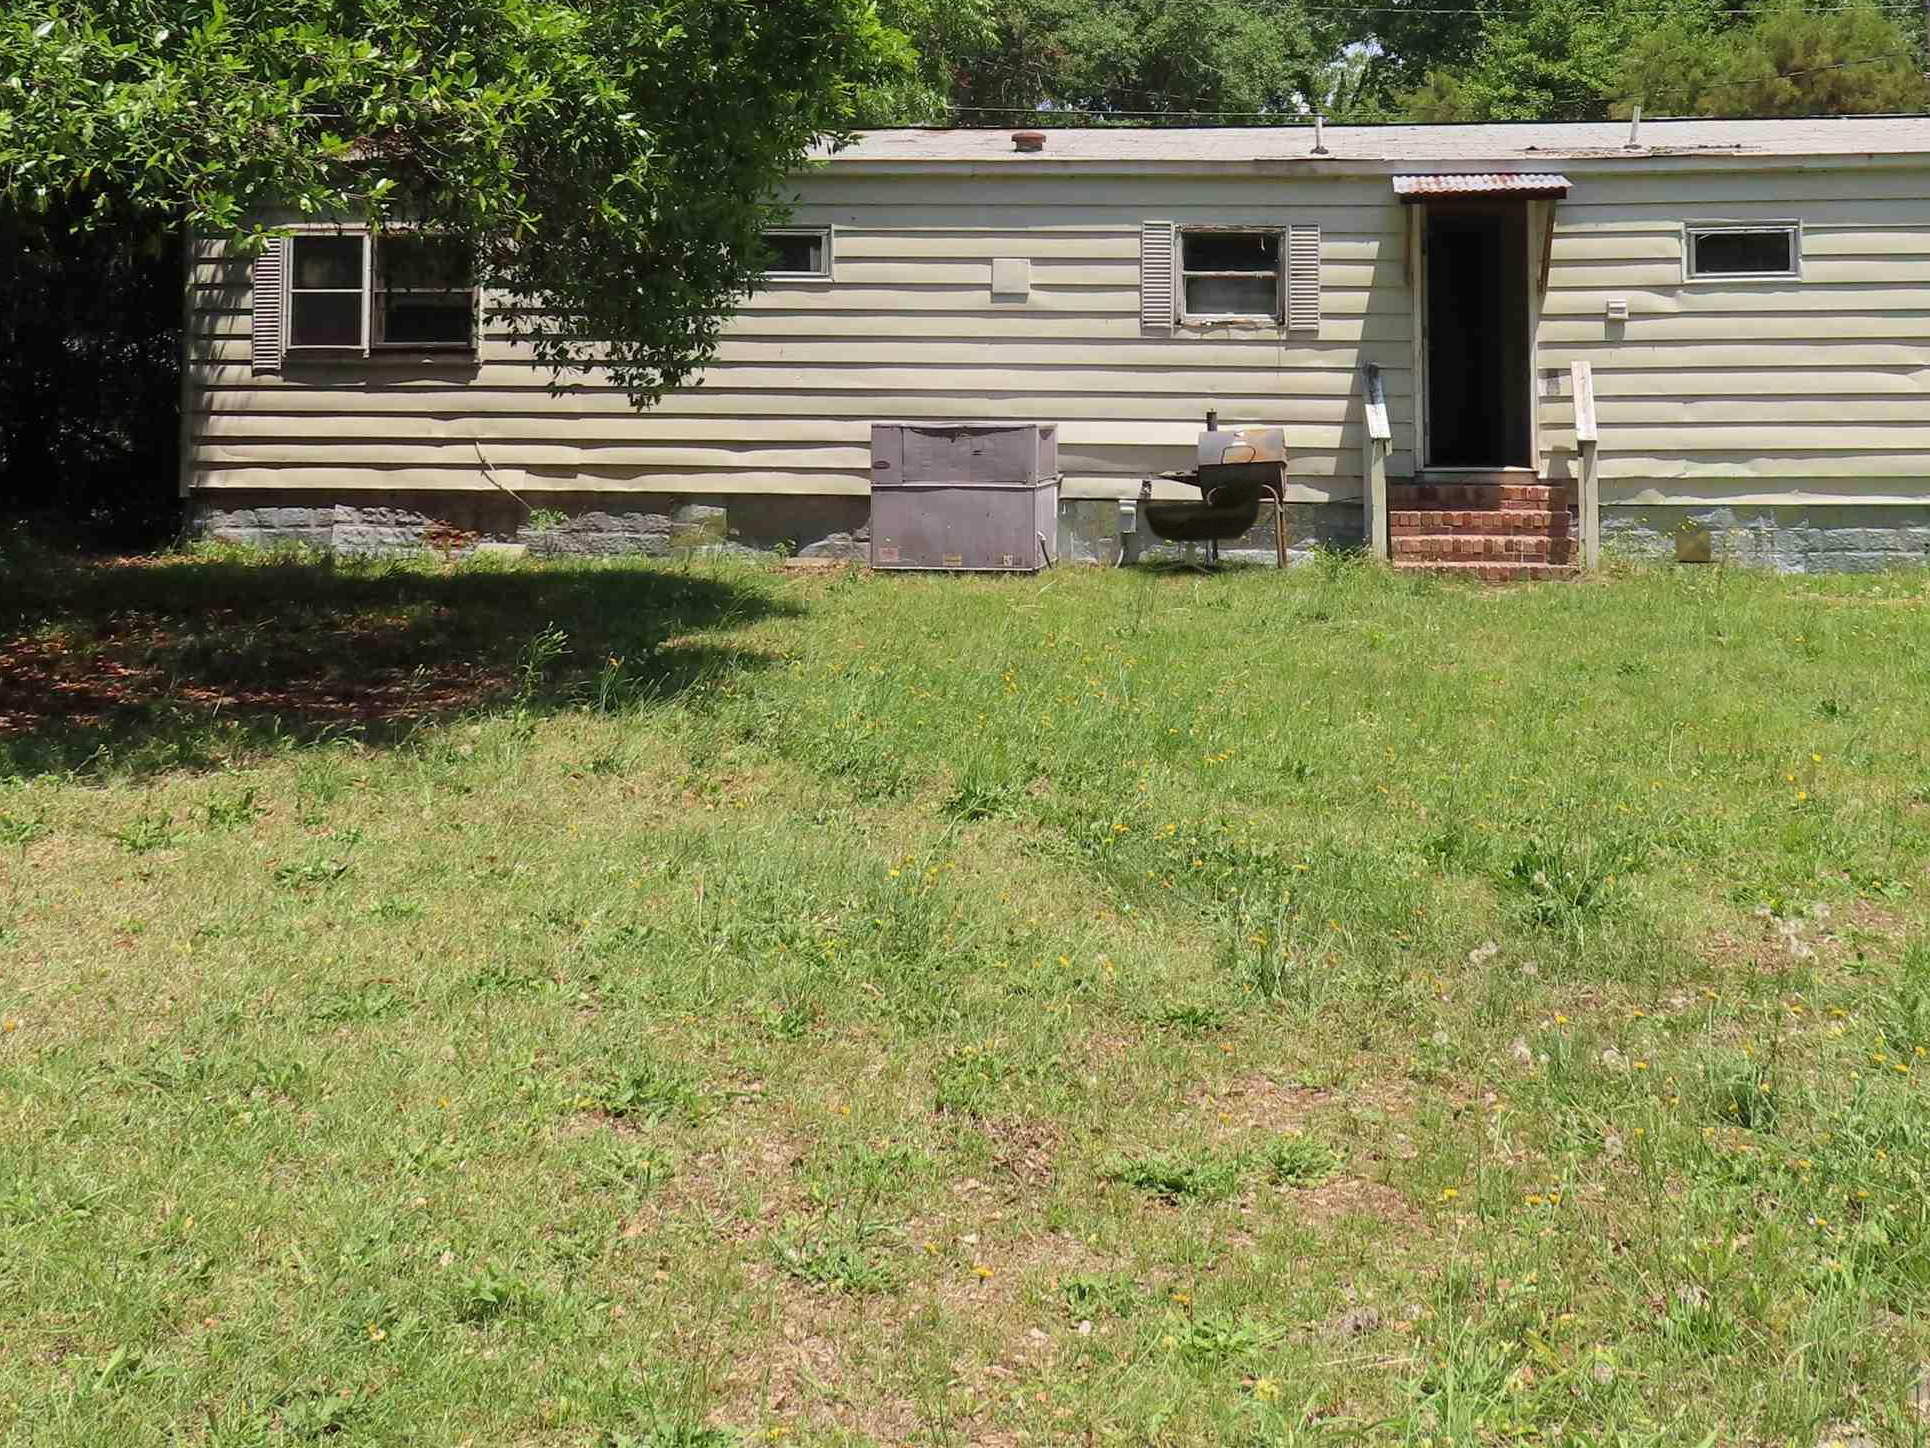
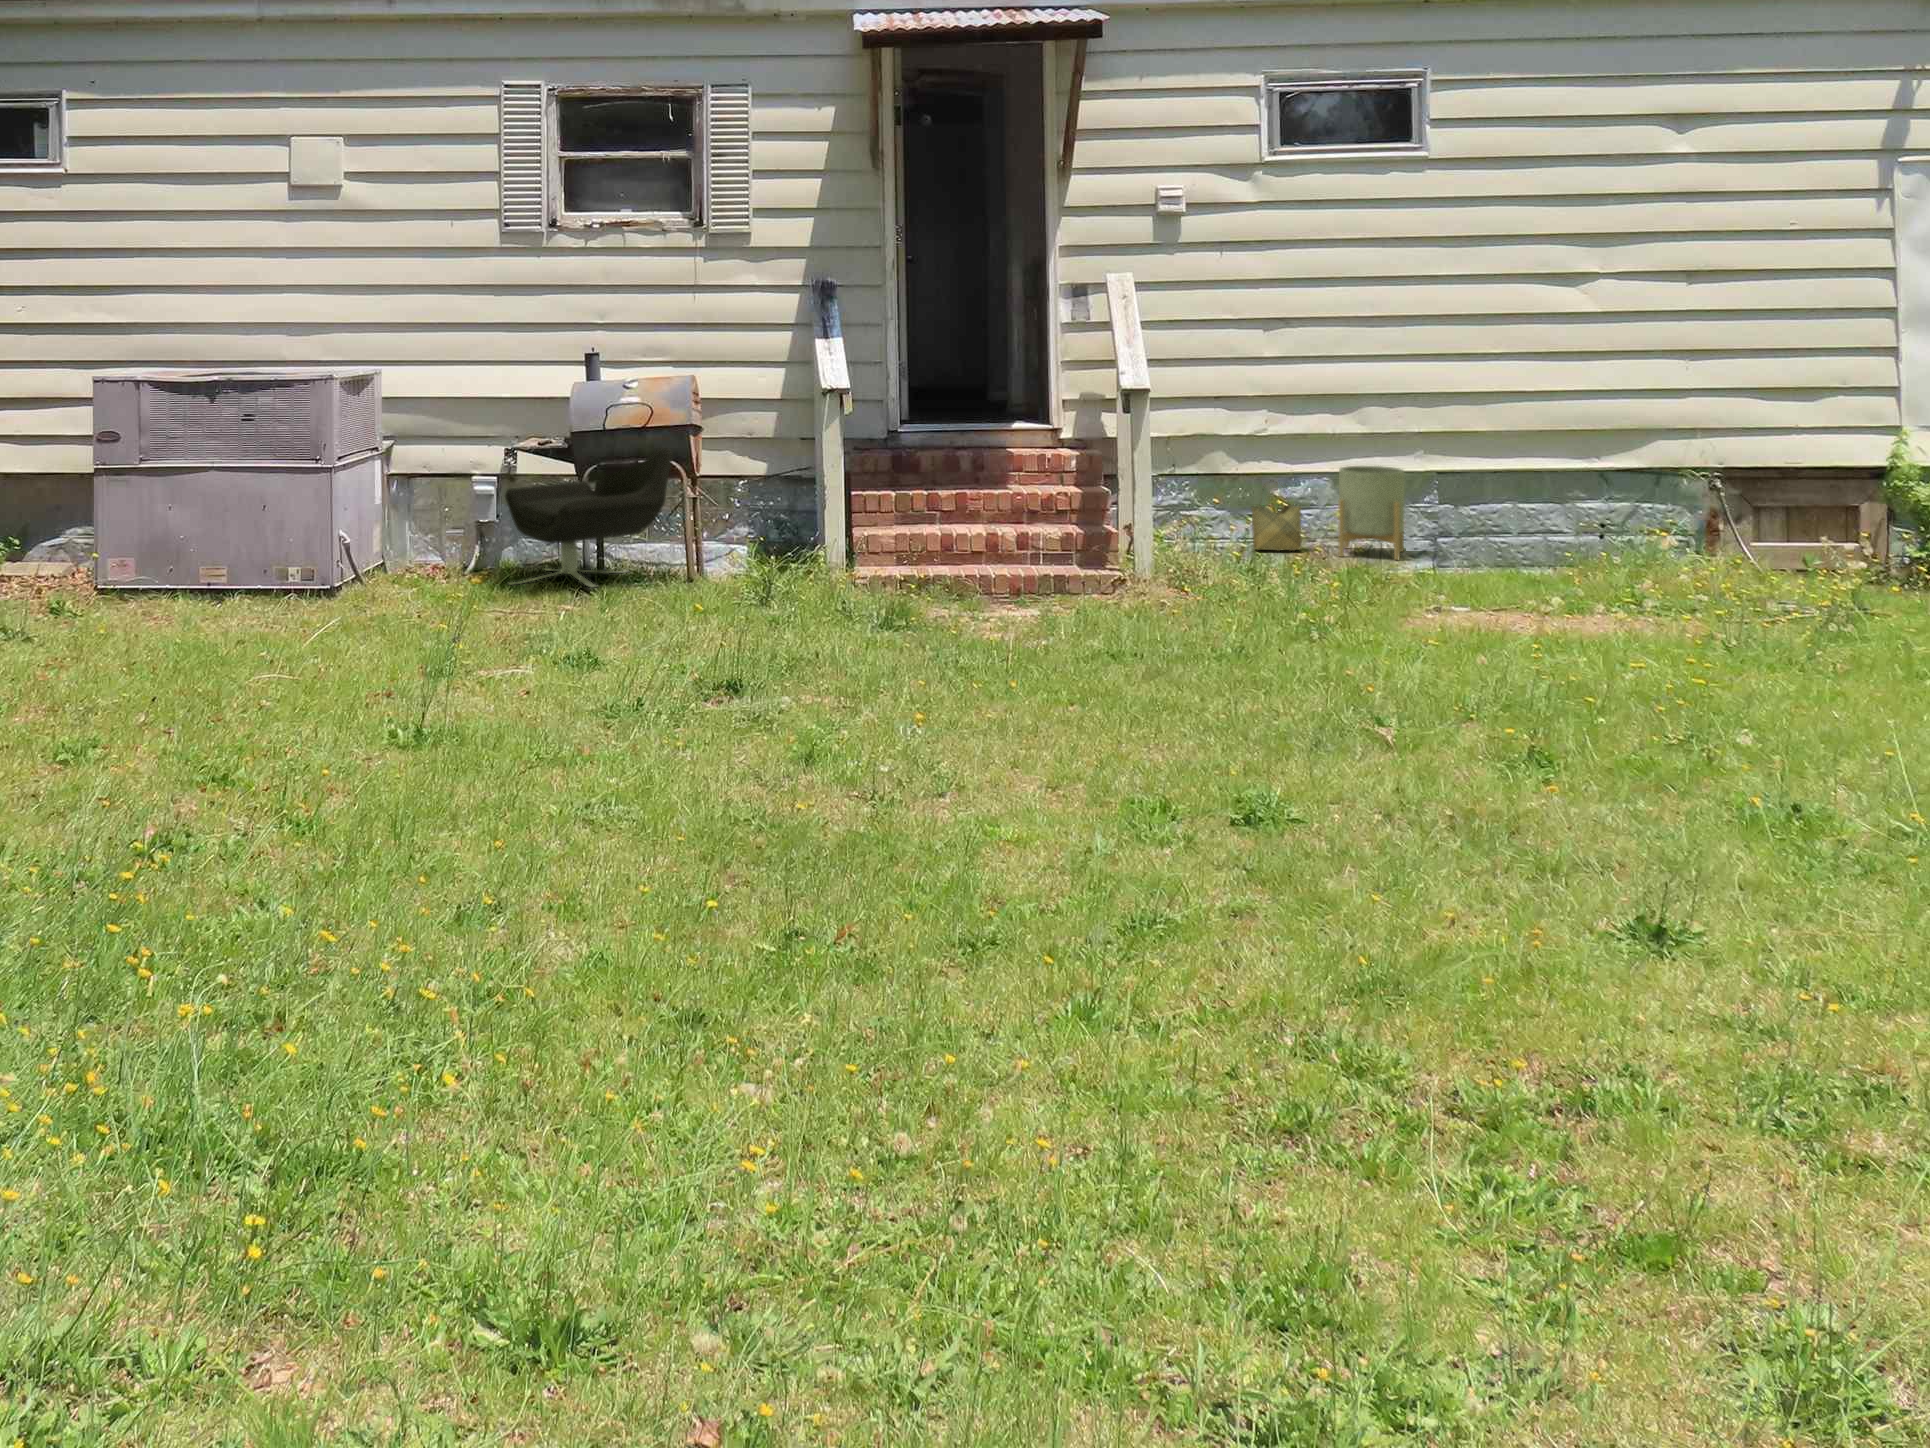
planter: none [1736,502,1785,568] -> present [1338,466,1404,560]

